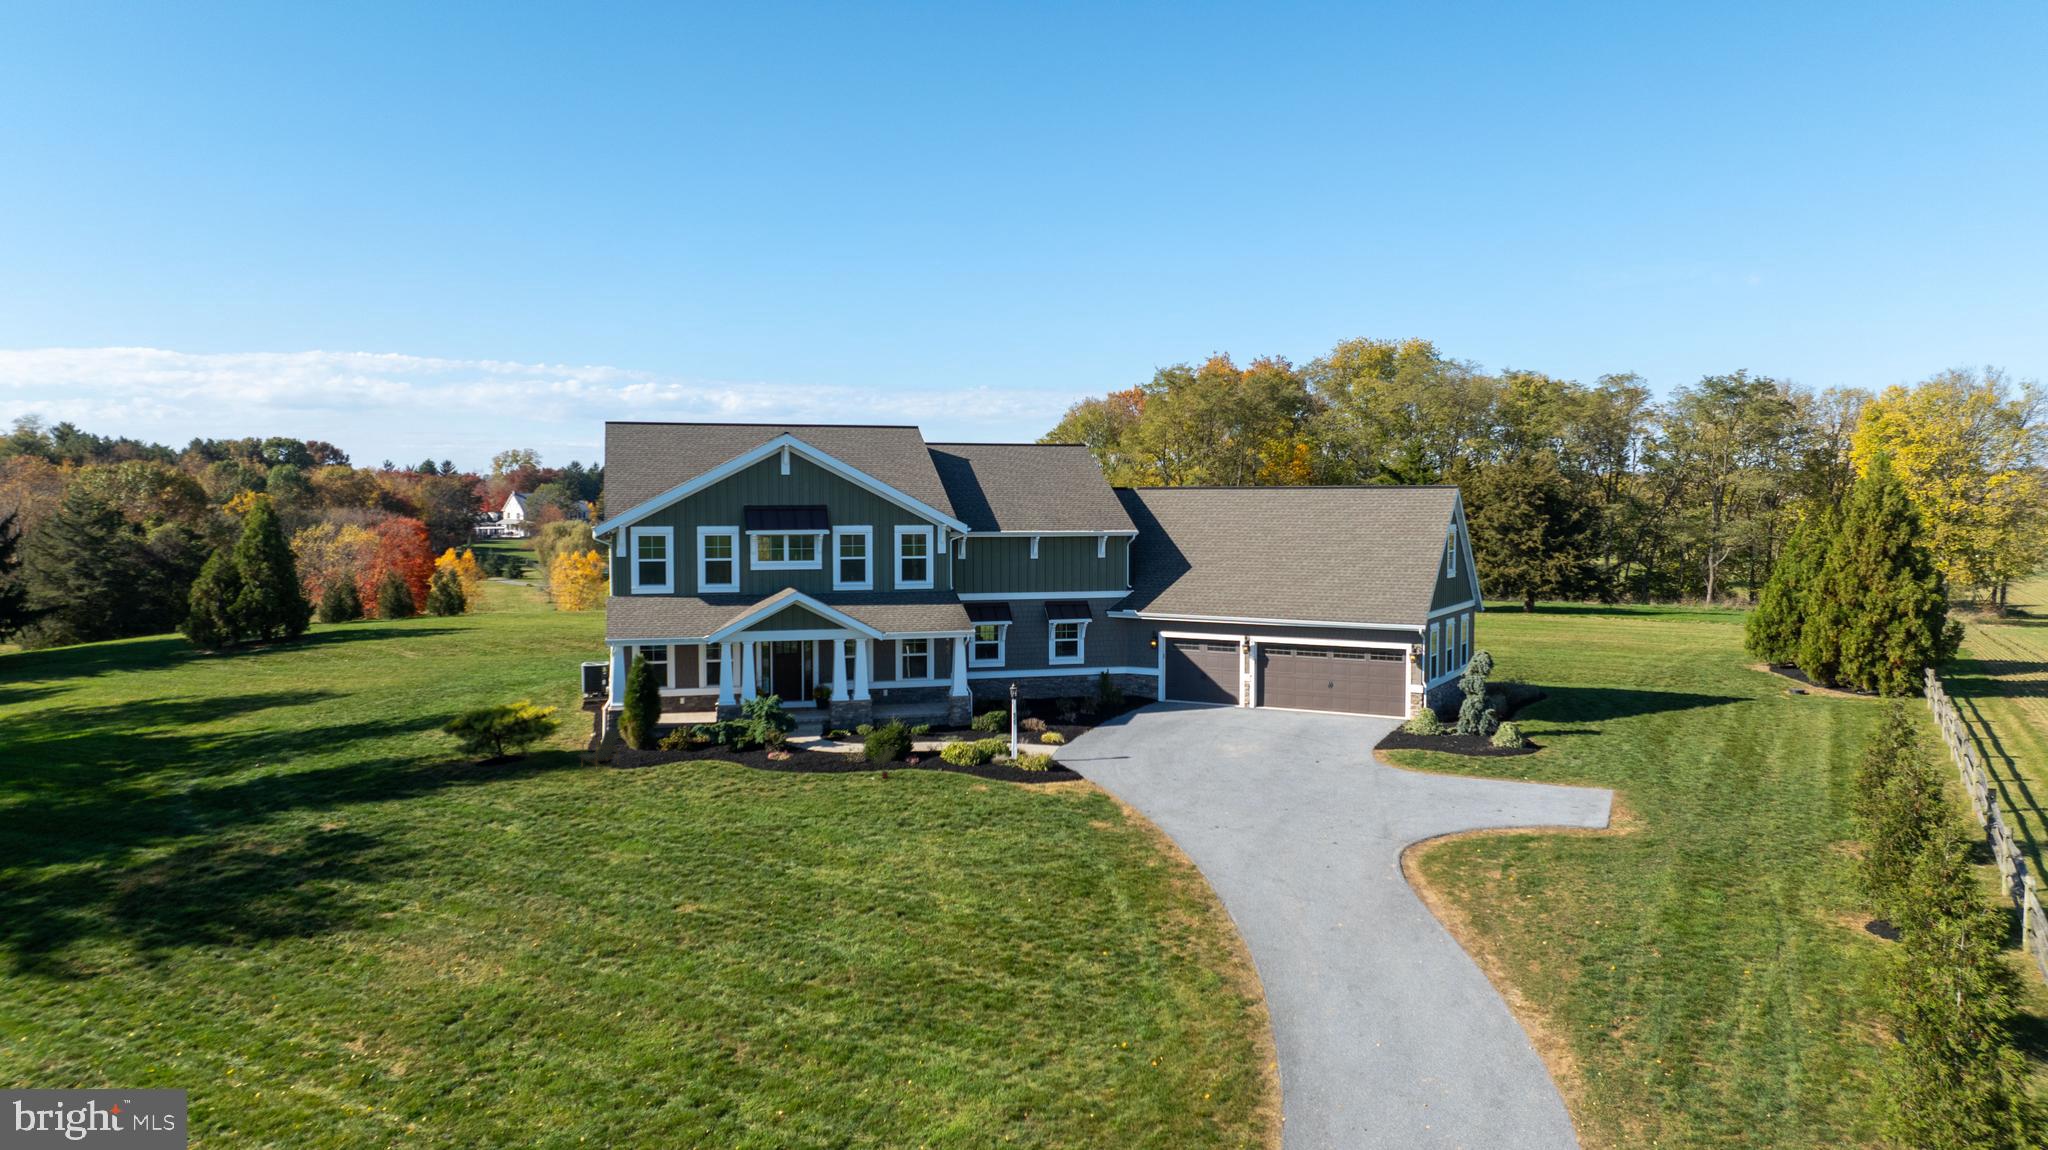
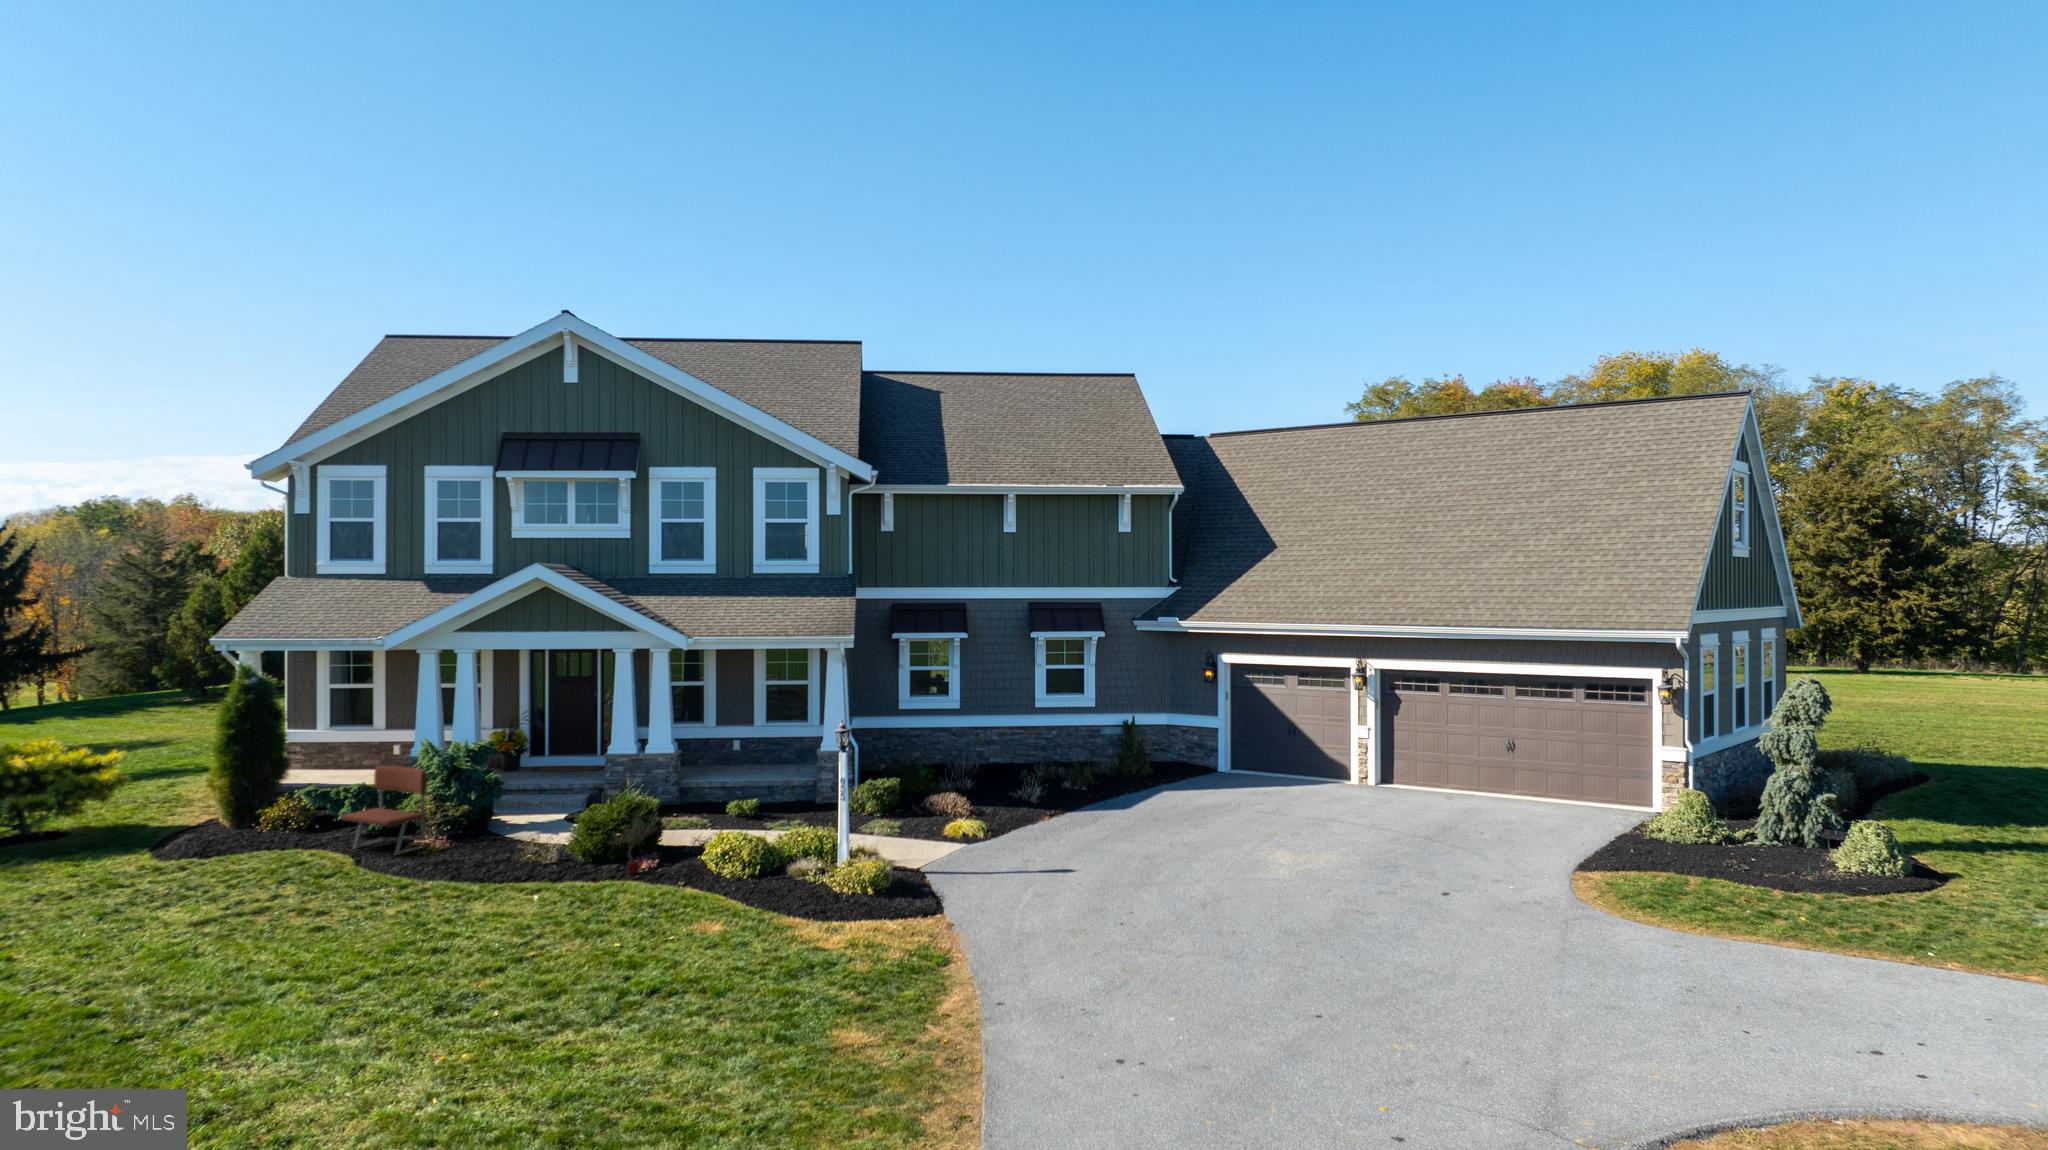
bench: none [702,722,750,773] -> present [341,766,427,855]
lounge chair: present [578,731,619,769] -> none [152,777,229,845]

